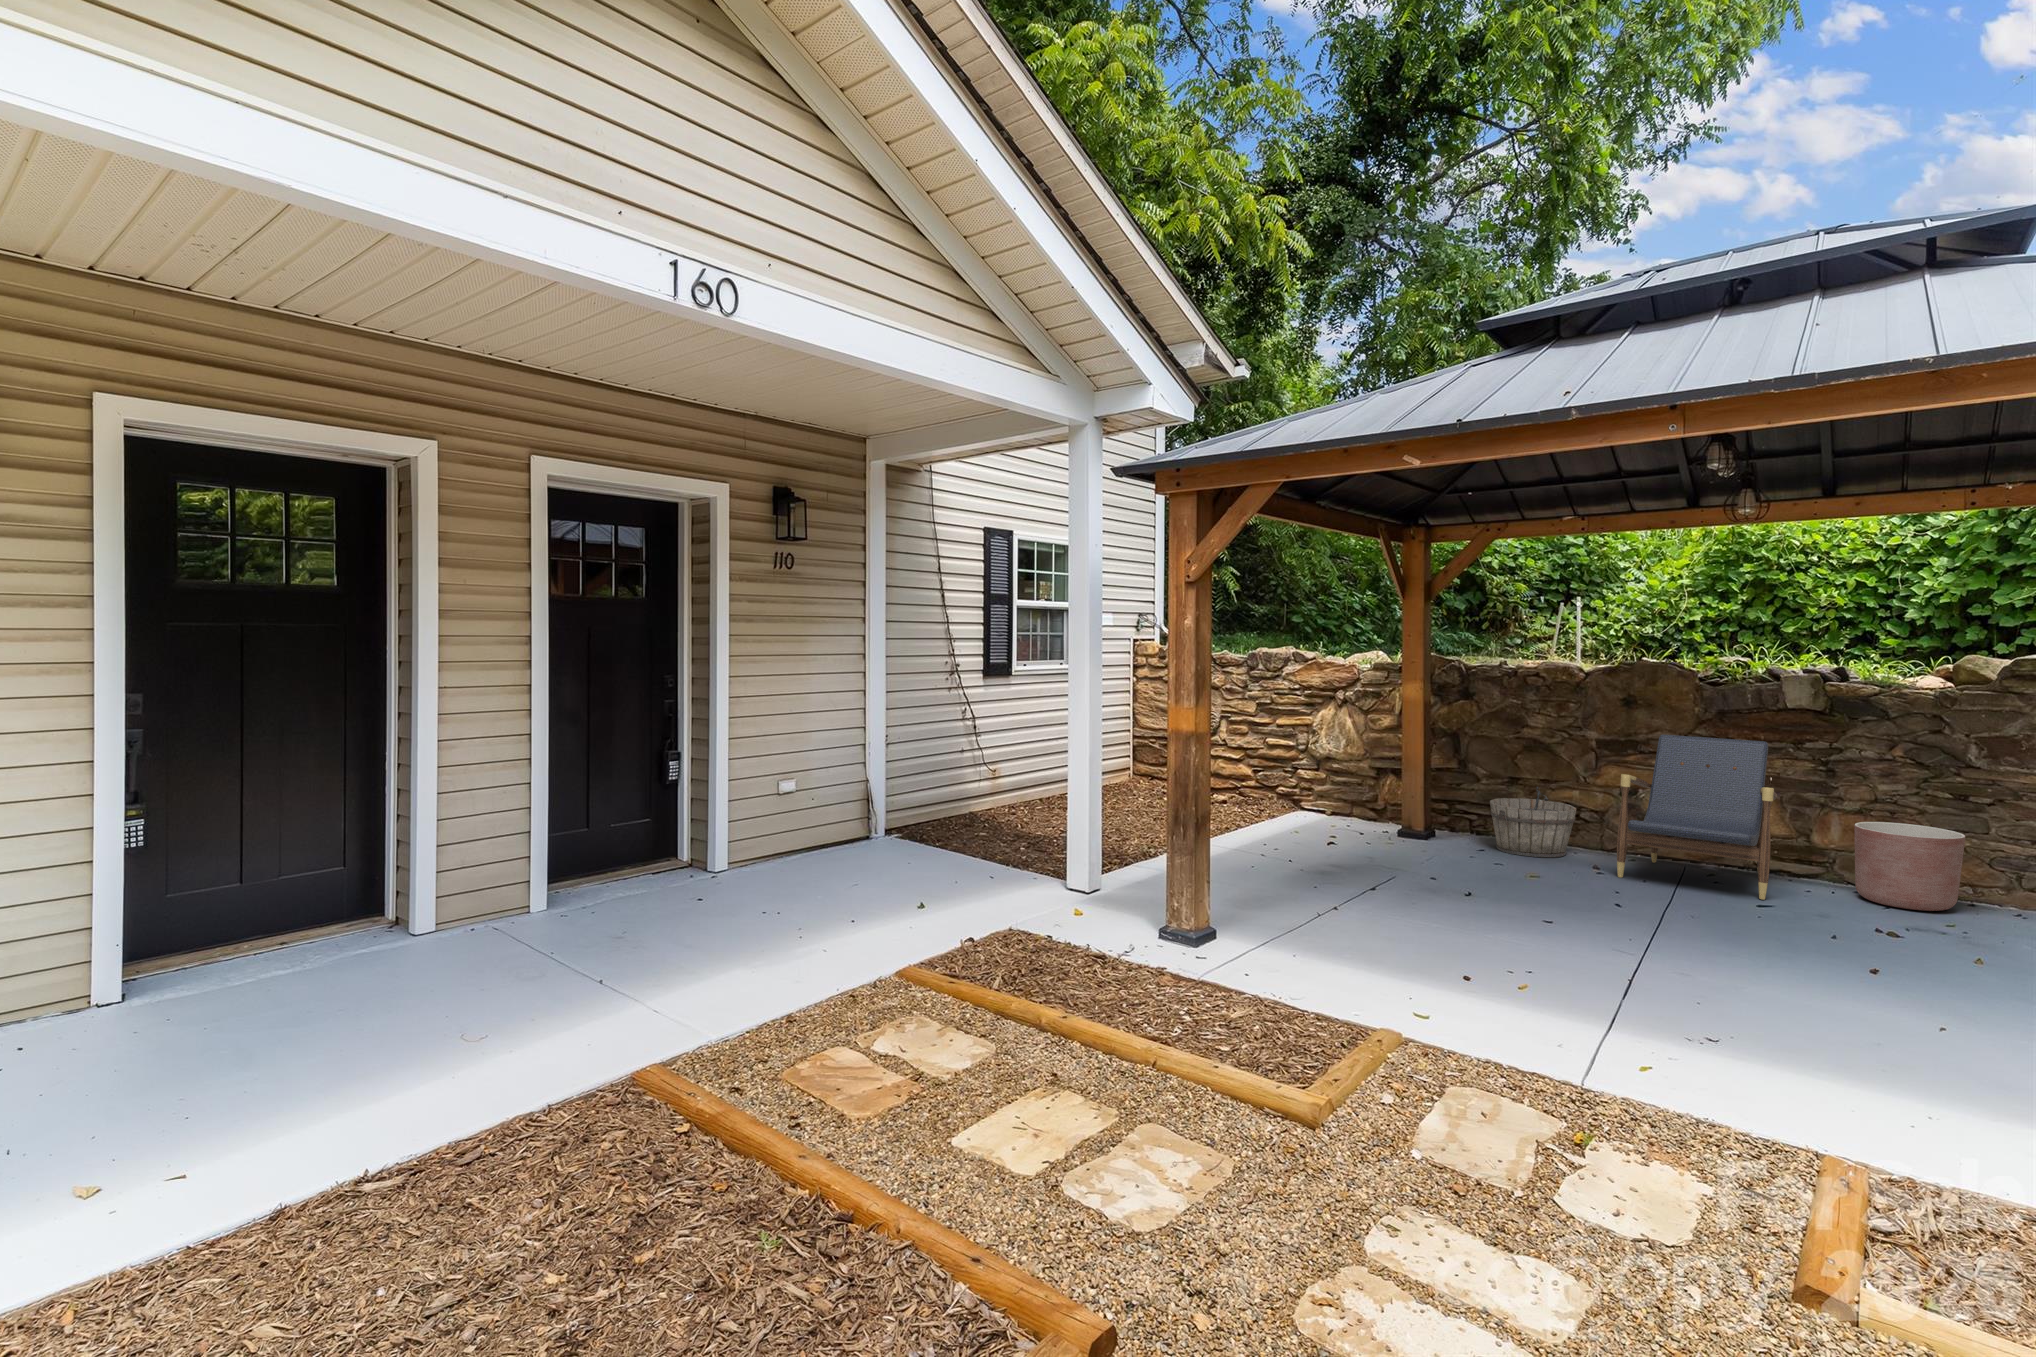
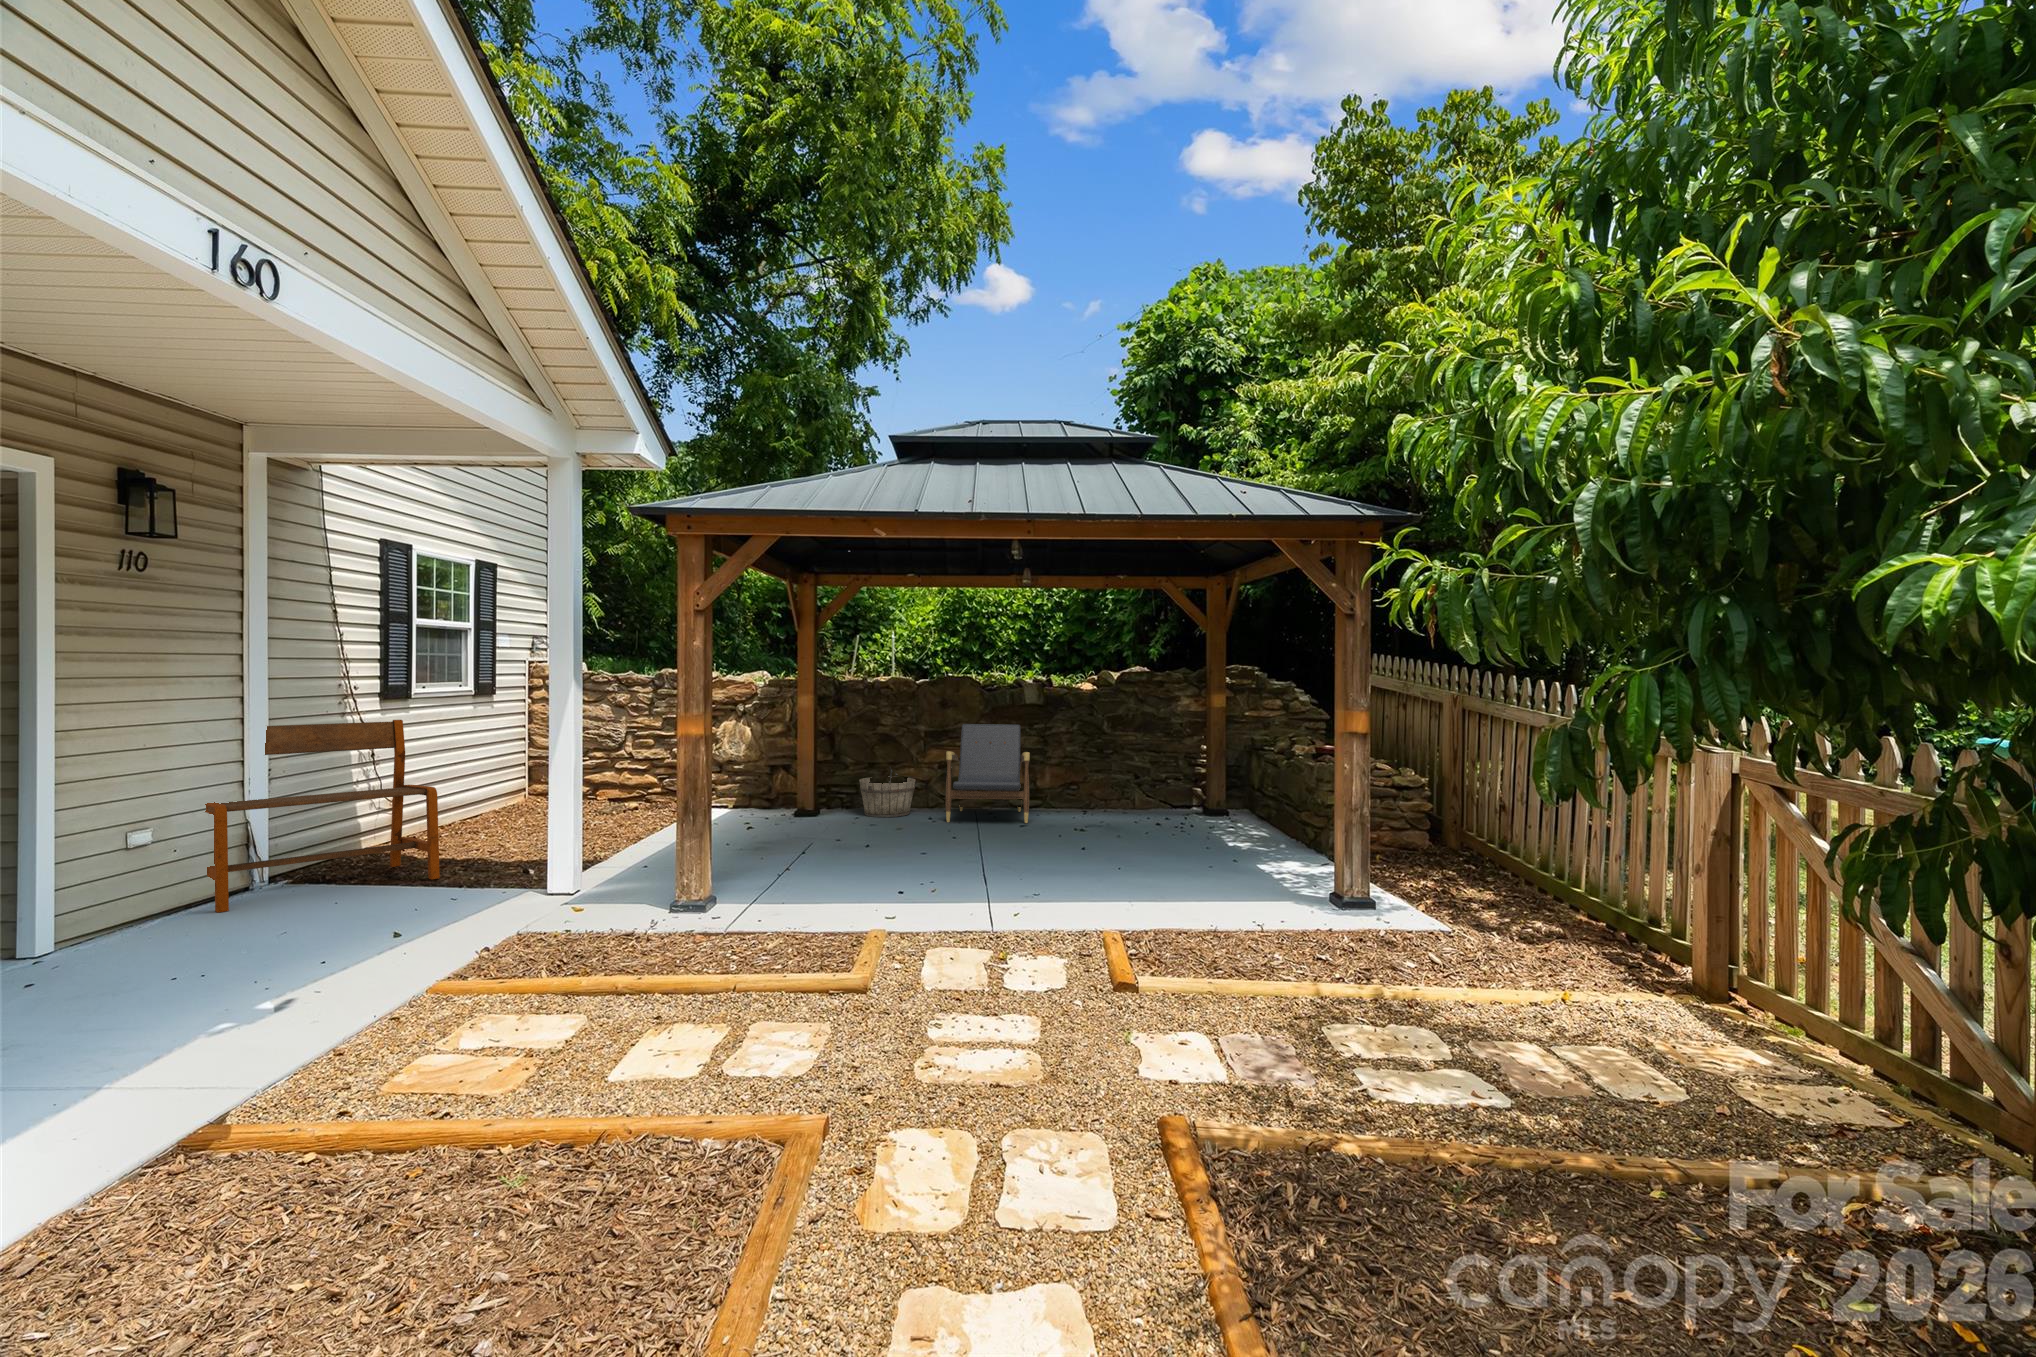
bench: none [831,698,998,860] -> present [205,720,440,913]
planter: present [1854,822,1965,911] -> none [1065,769,1114,818]

